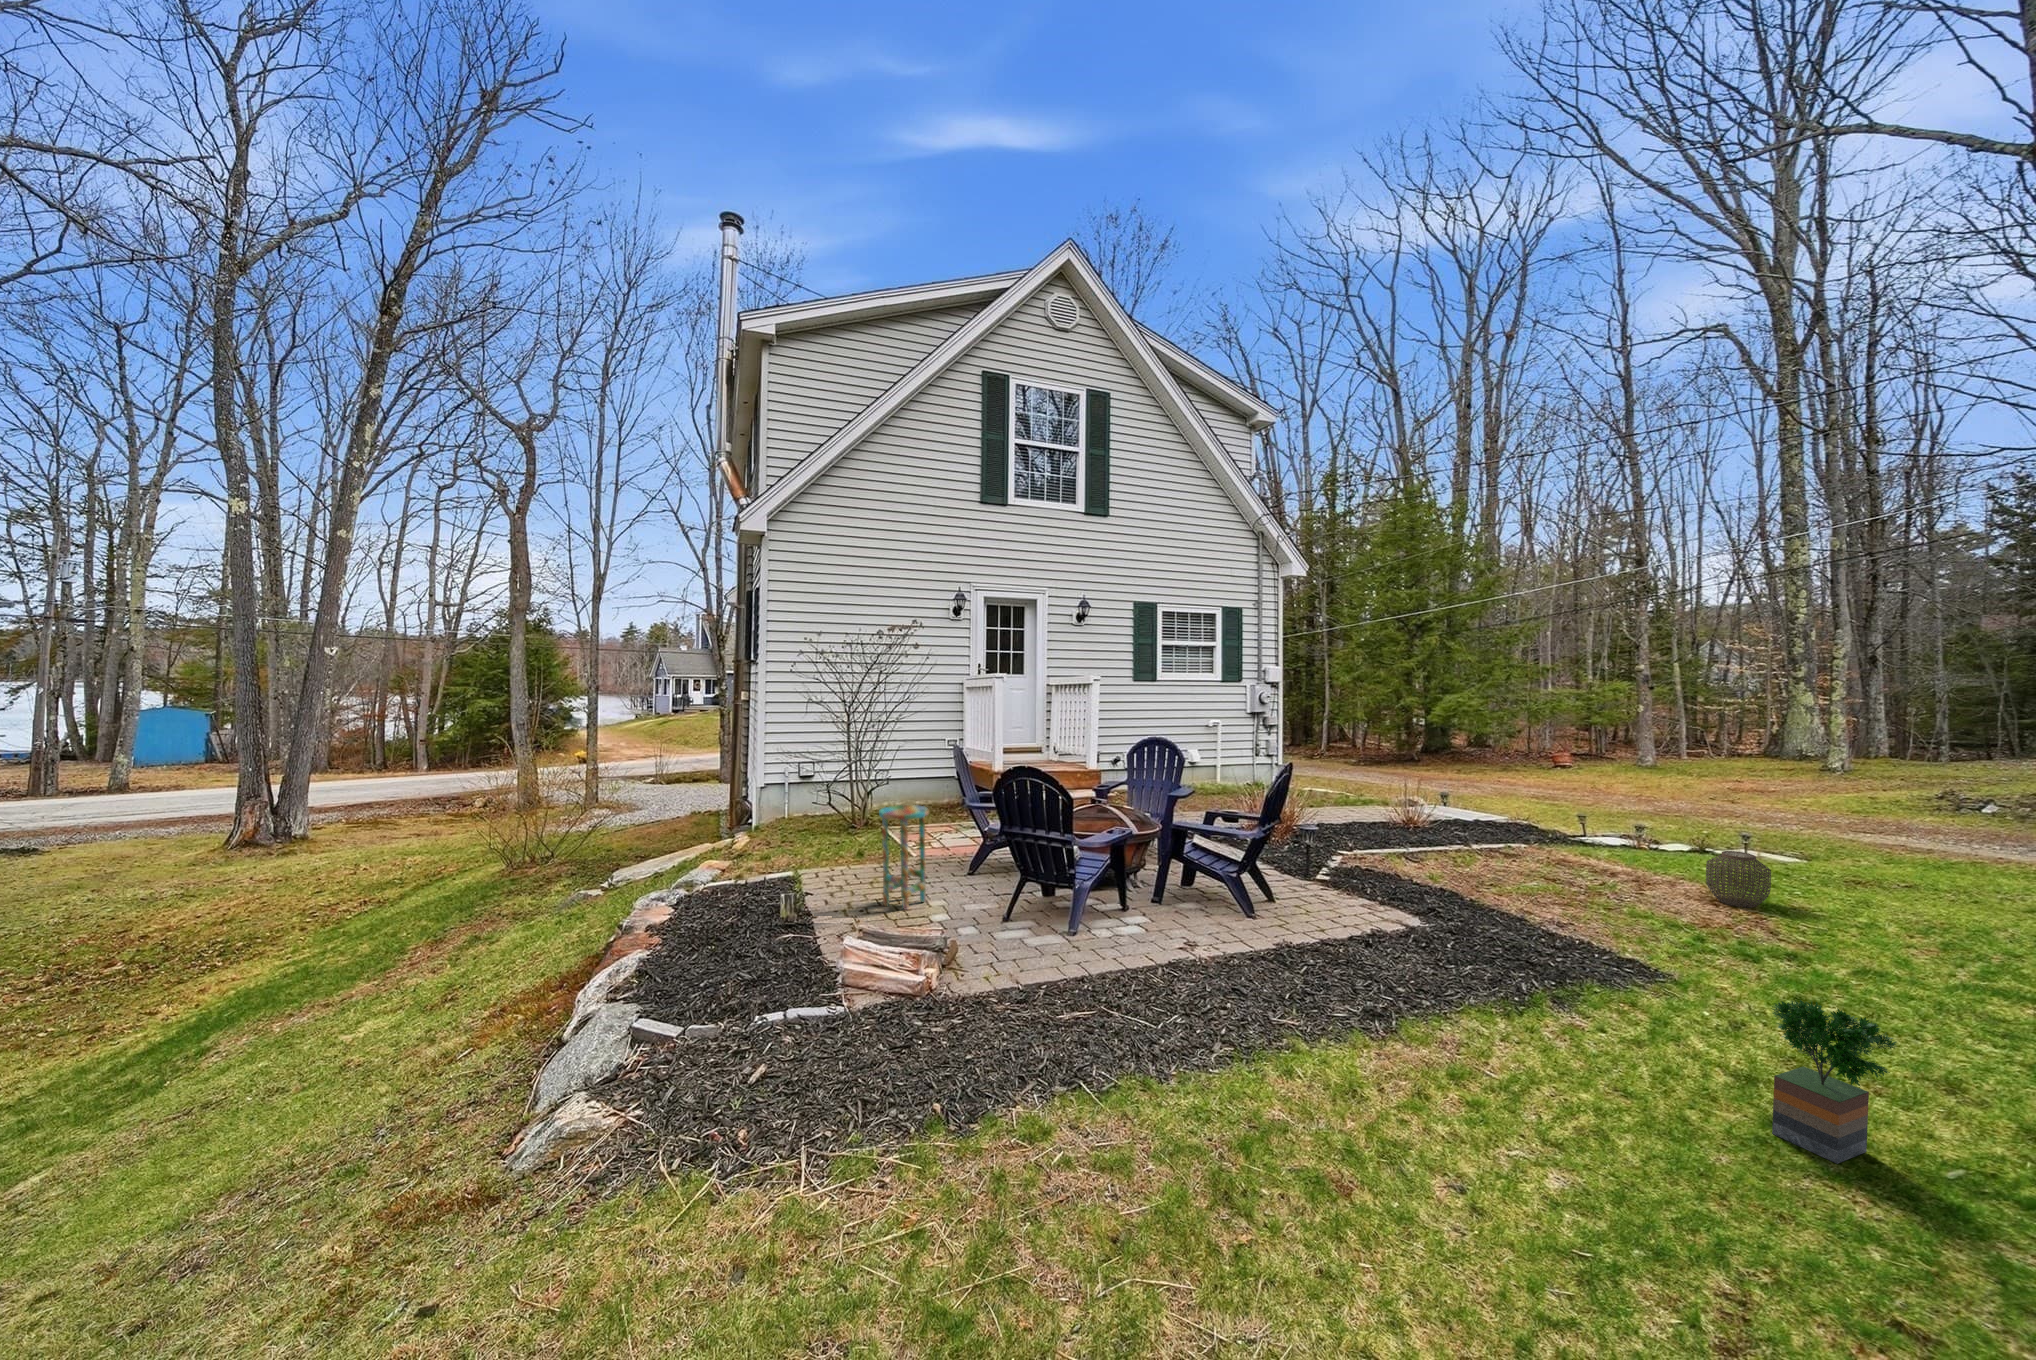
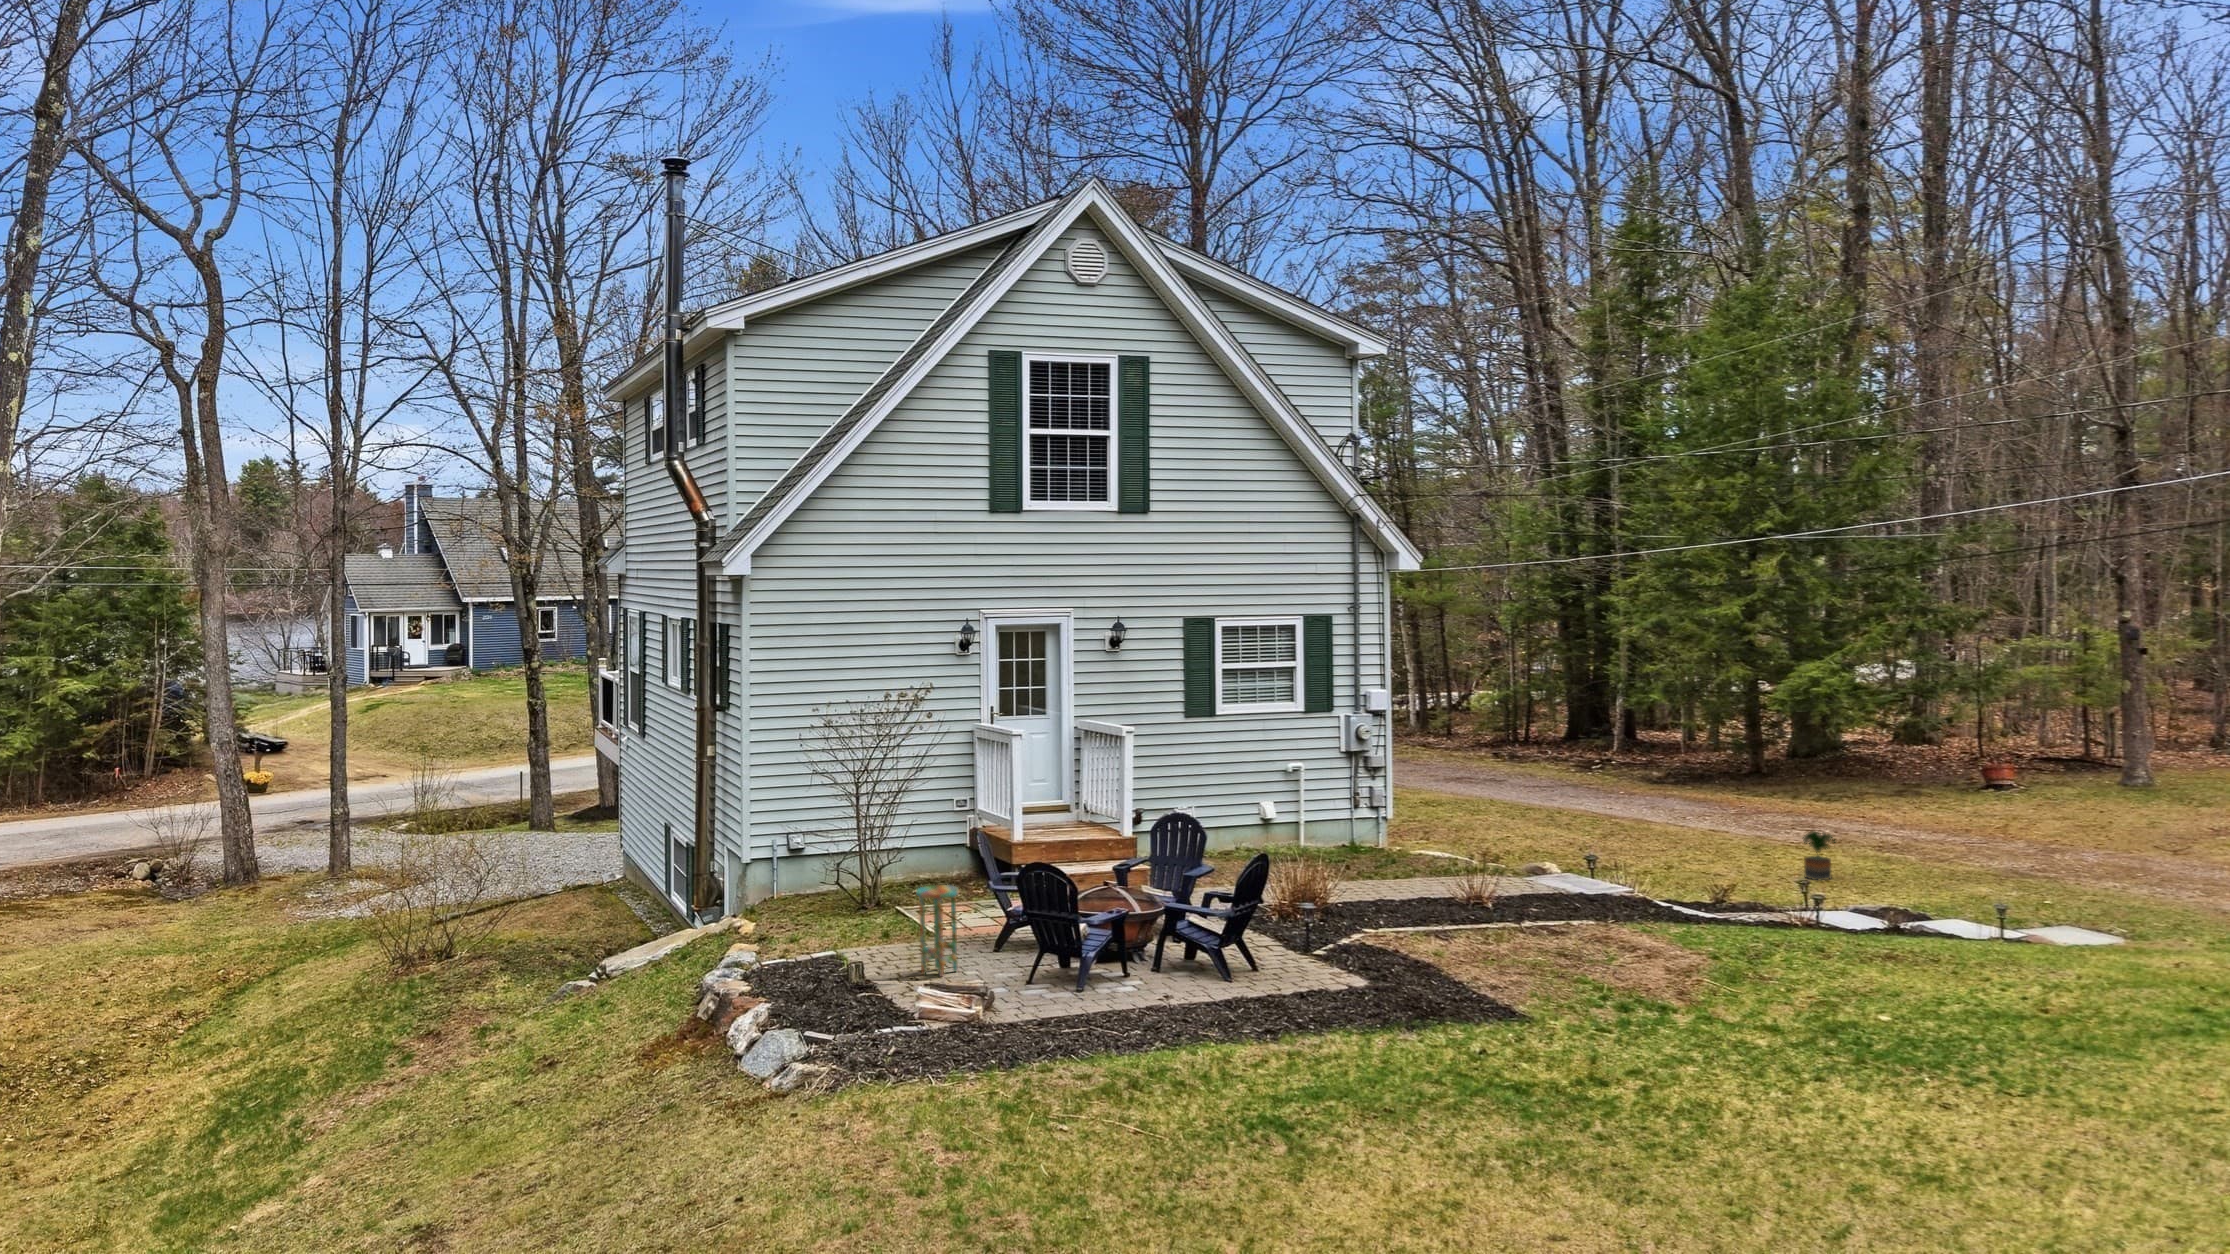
woven basket: present [1706,851,1771,908] -> none [1671,918,1719,968]
potted tree: present [1771,1000,1896,1164] -> present [1803,831,1836,880]

